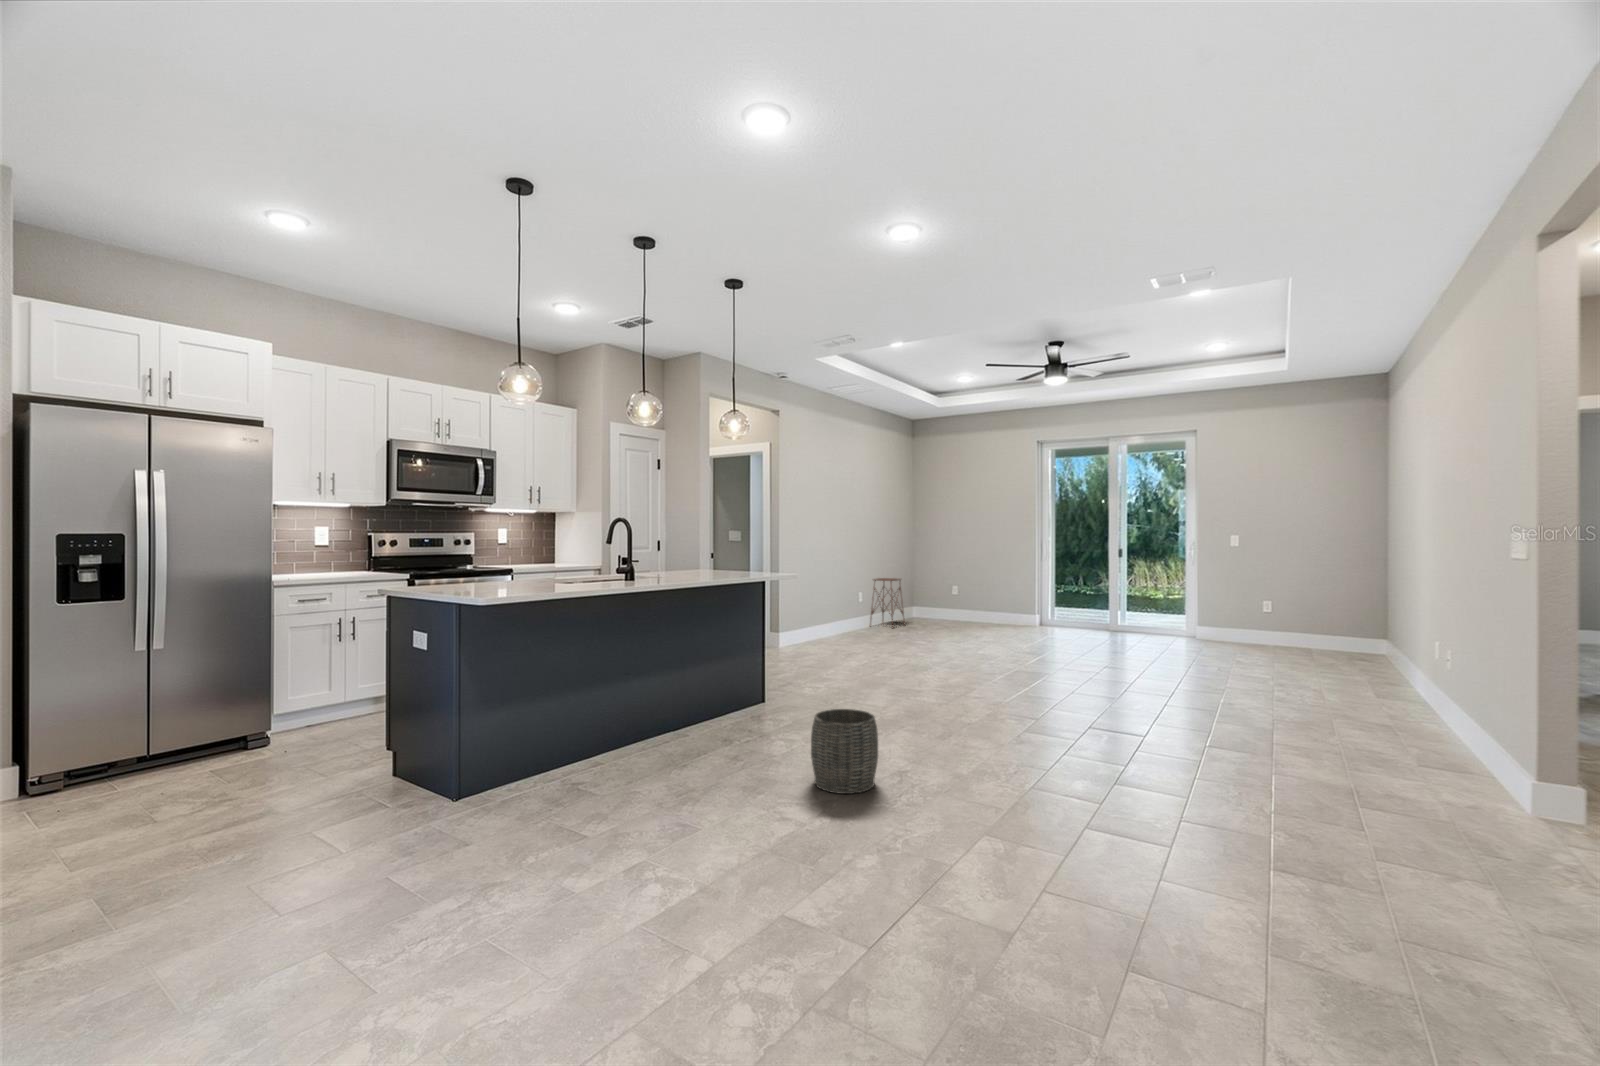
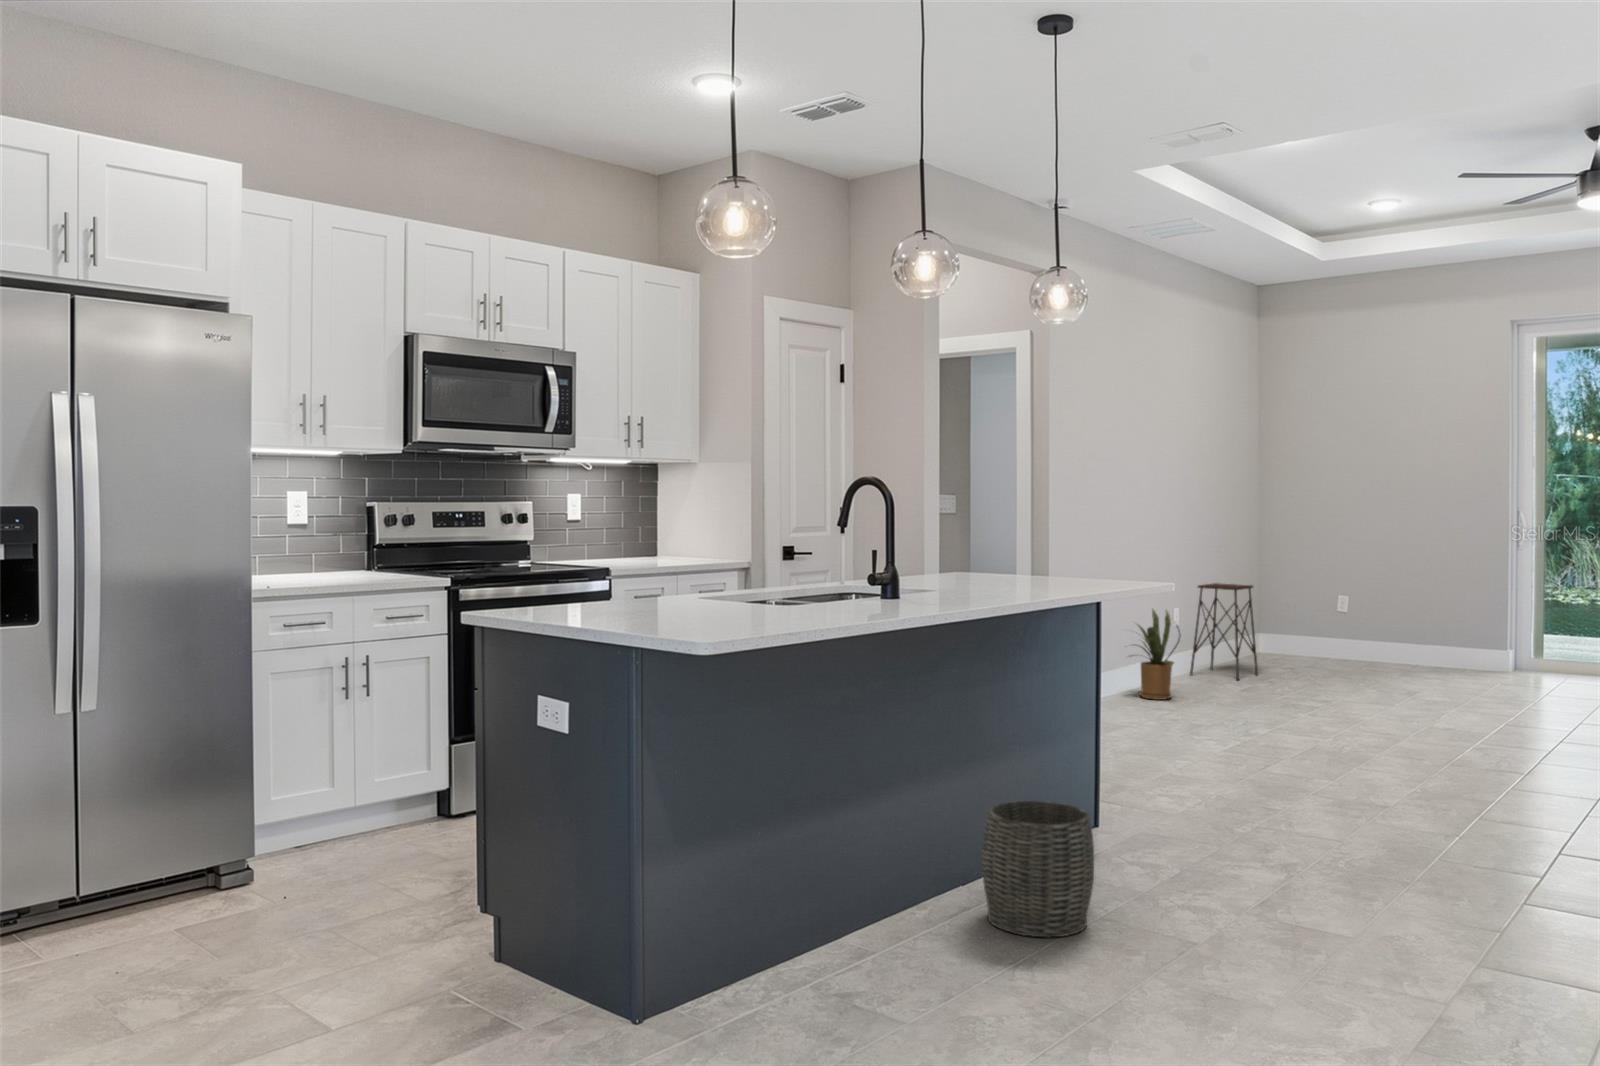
house plant: none [824,591,855,639] -> present [1131,610,1181,700]
woven basket: present [811,709,878,794] -> present [982,801,1094,937]

